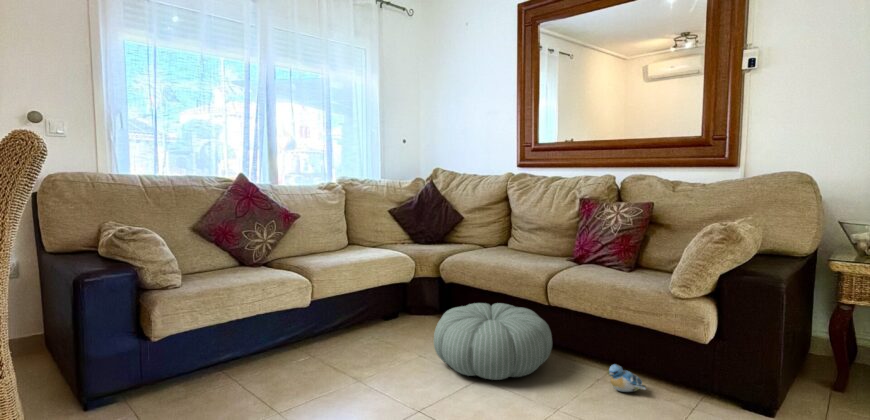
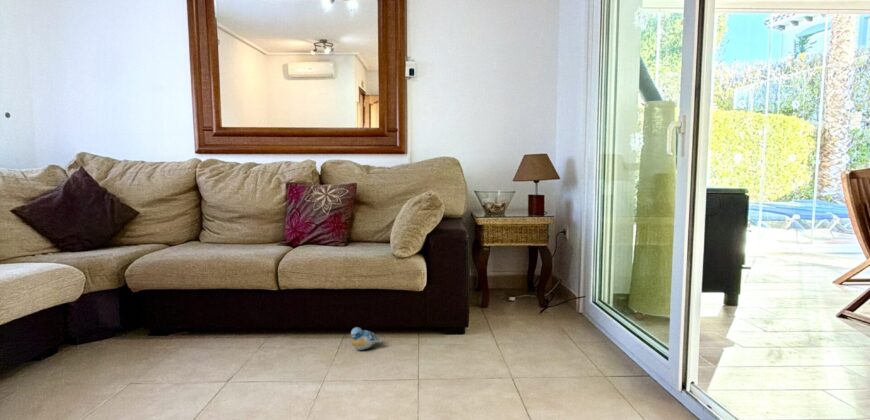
pouf: present [434,303,552,380] -> none [147,298,291,386]

